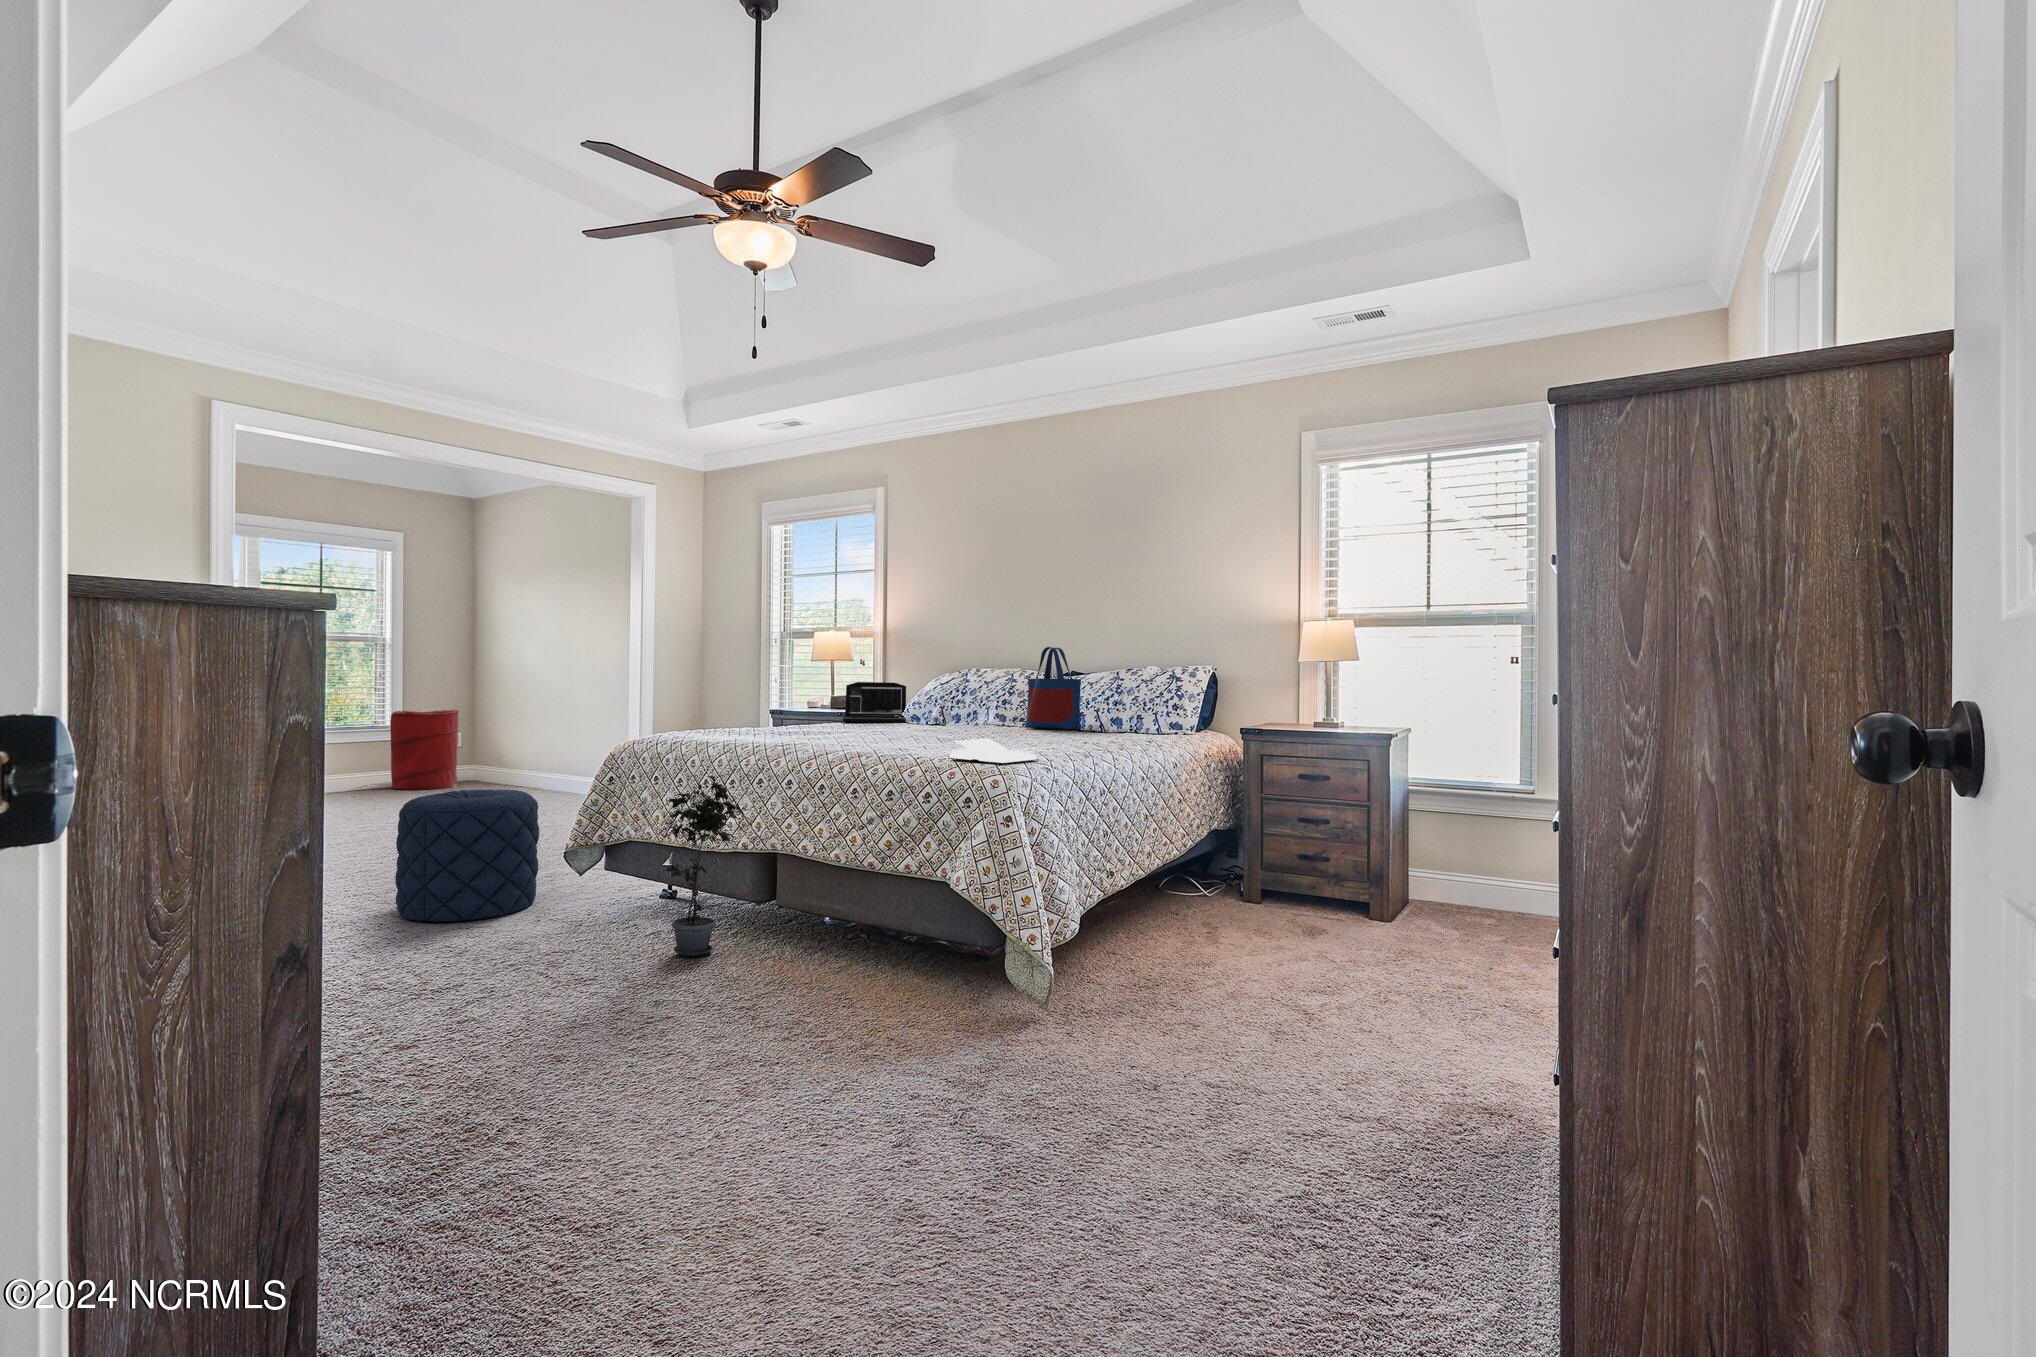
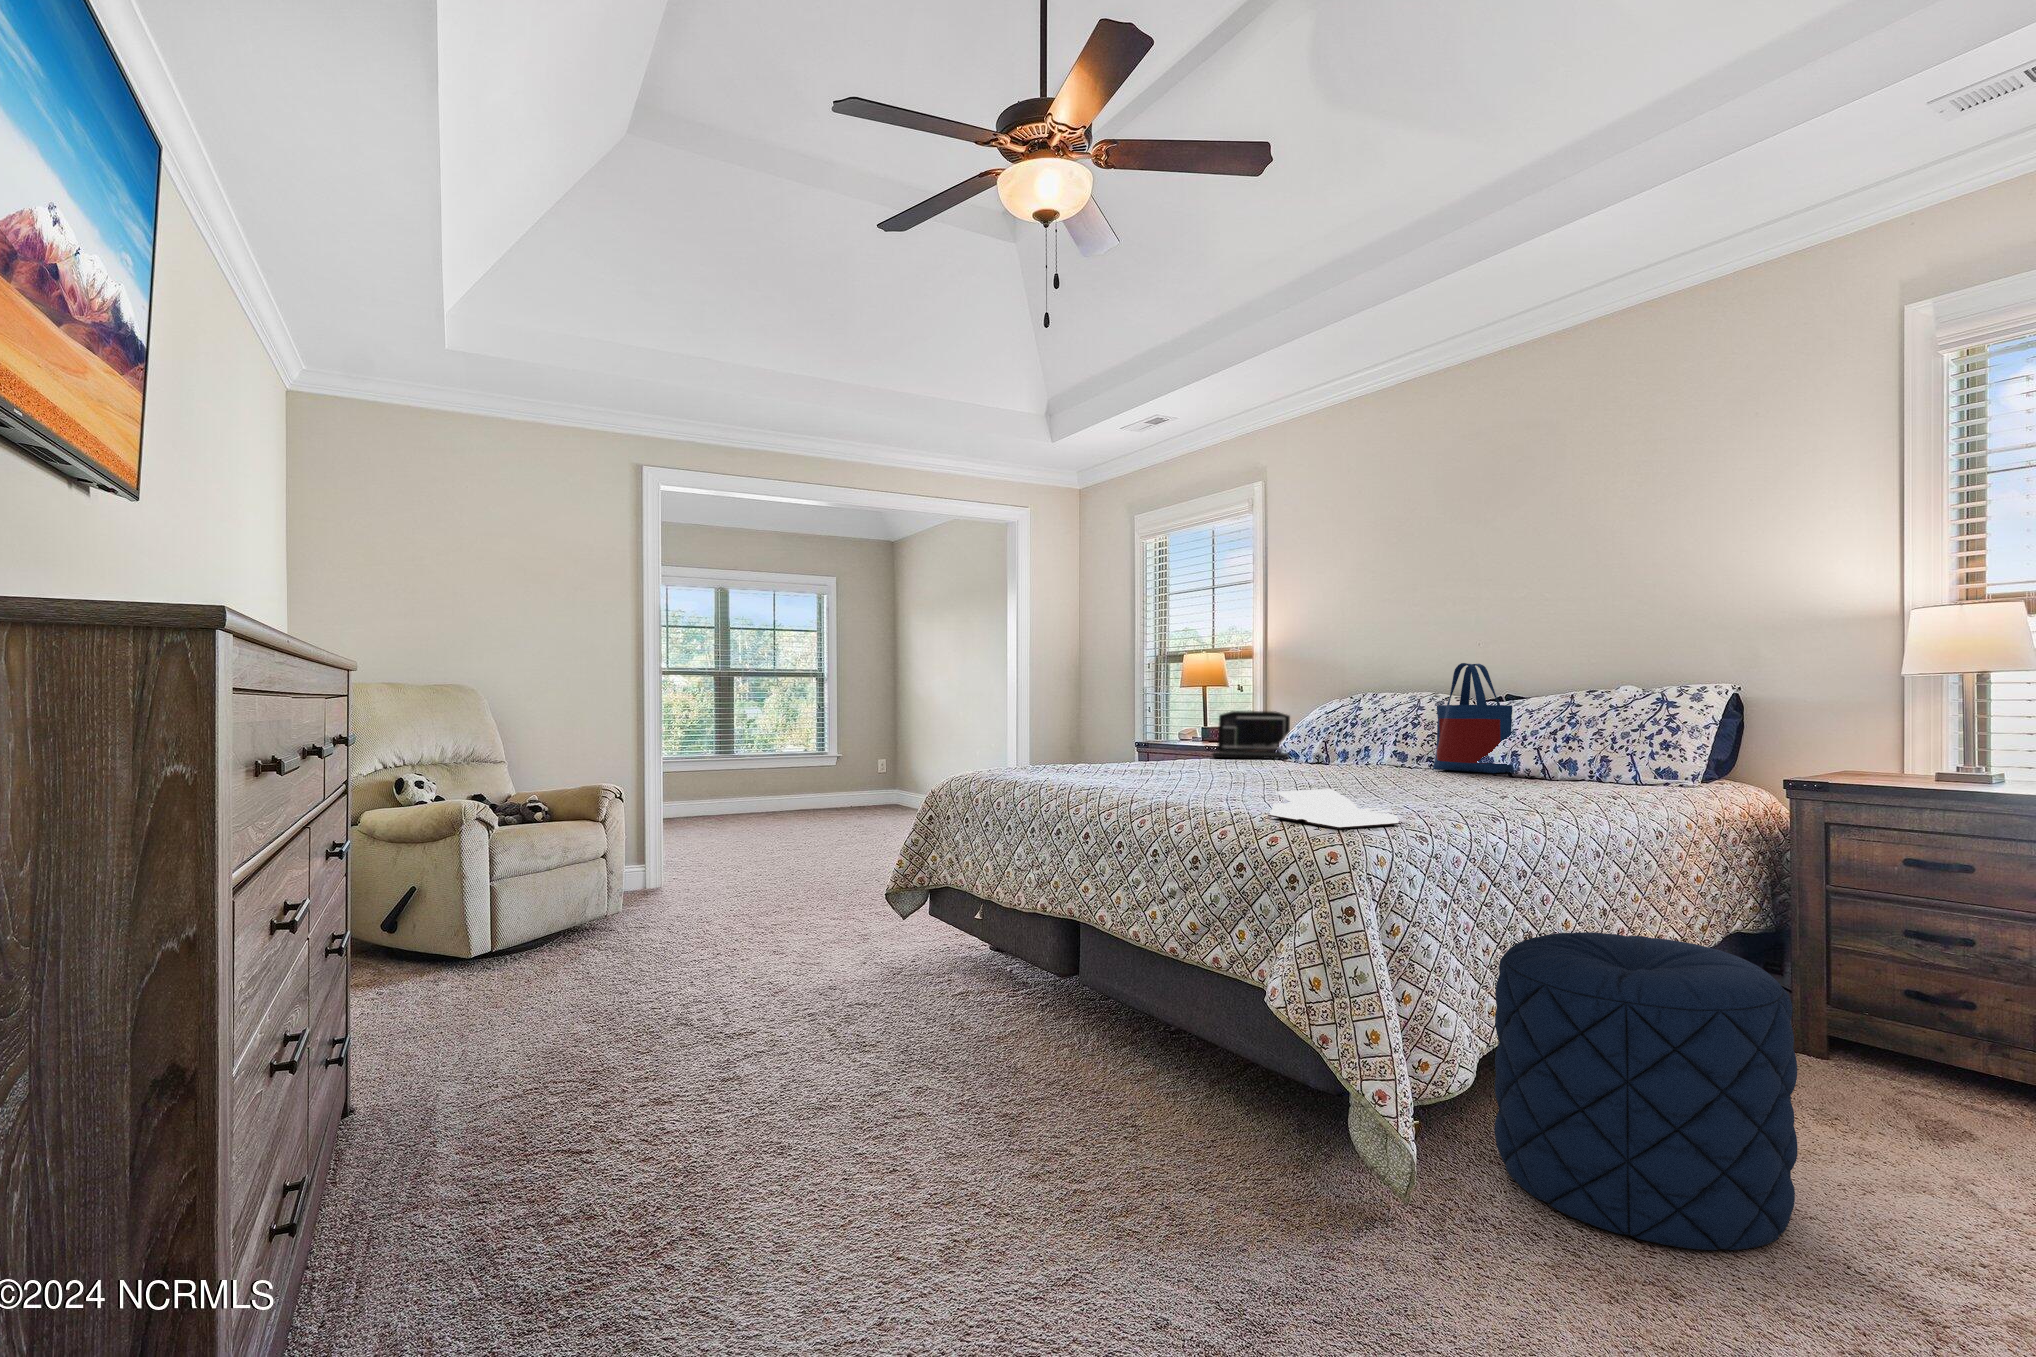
laundry hamper: present [390,710,459,790] -> none [827,739,881,812]
potted plant: present [659,776,744,956] -> none [942,822,1034,1037]
pouf: present [395,789,539,922] -> present [1494,932,1798,1250]

